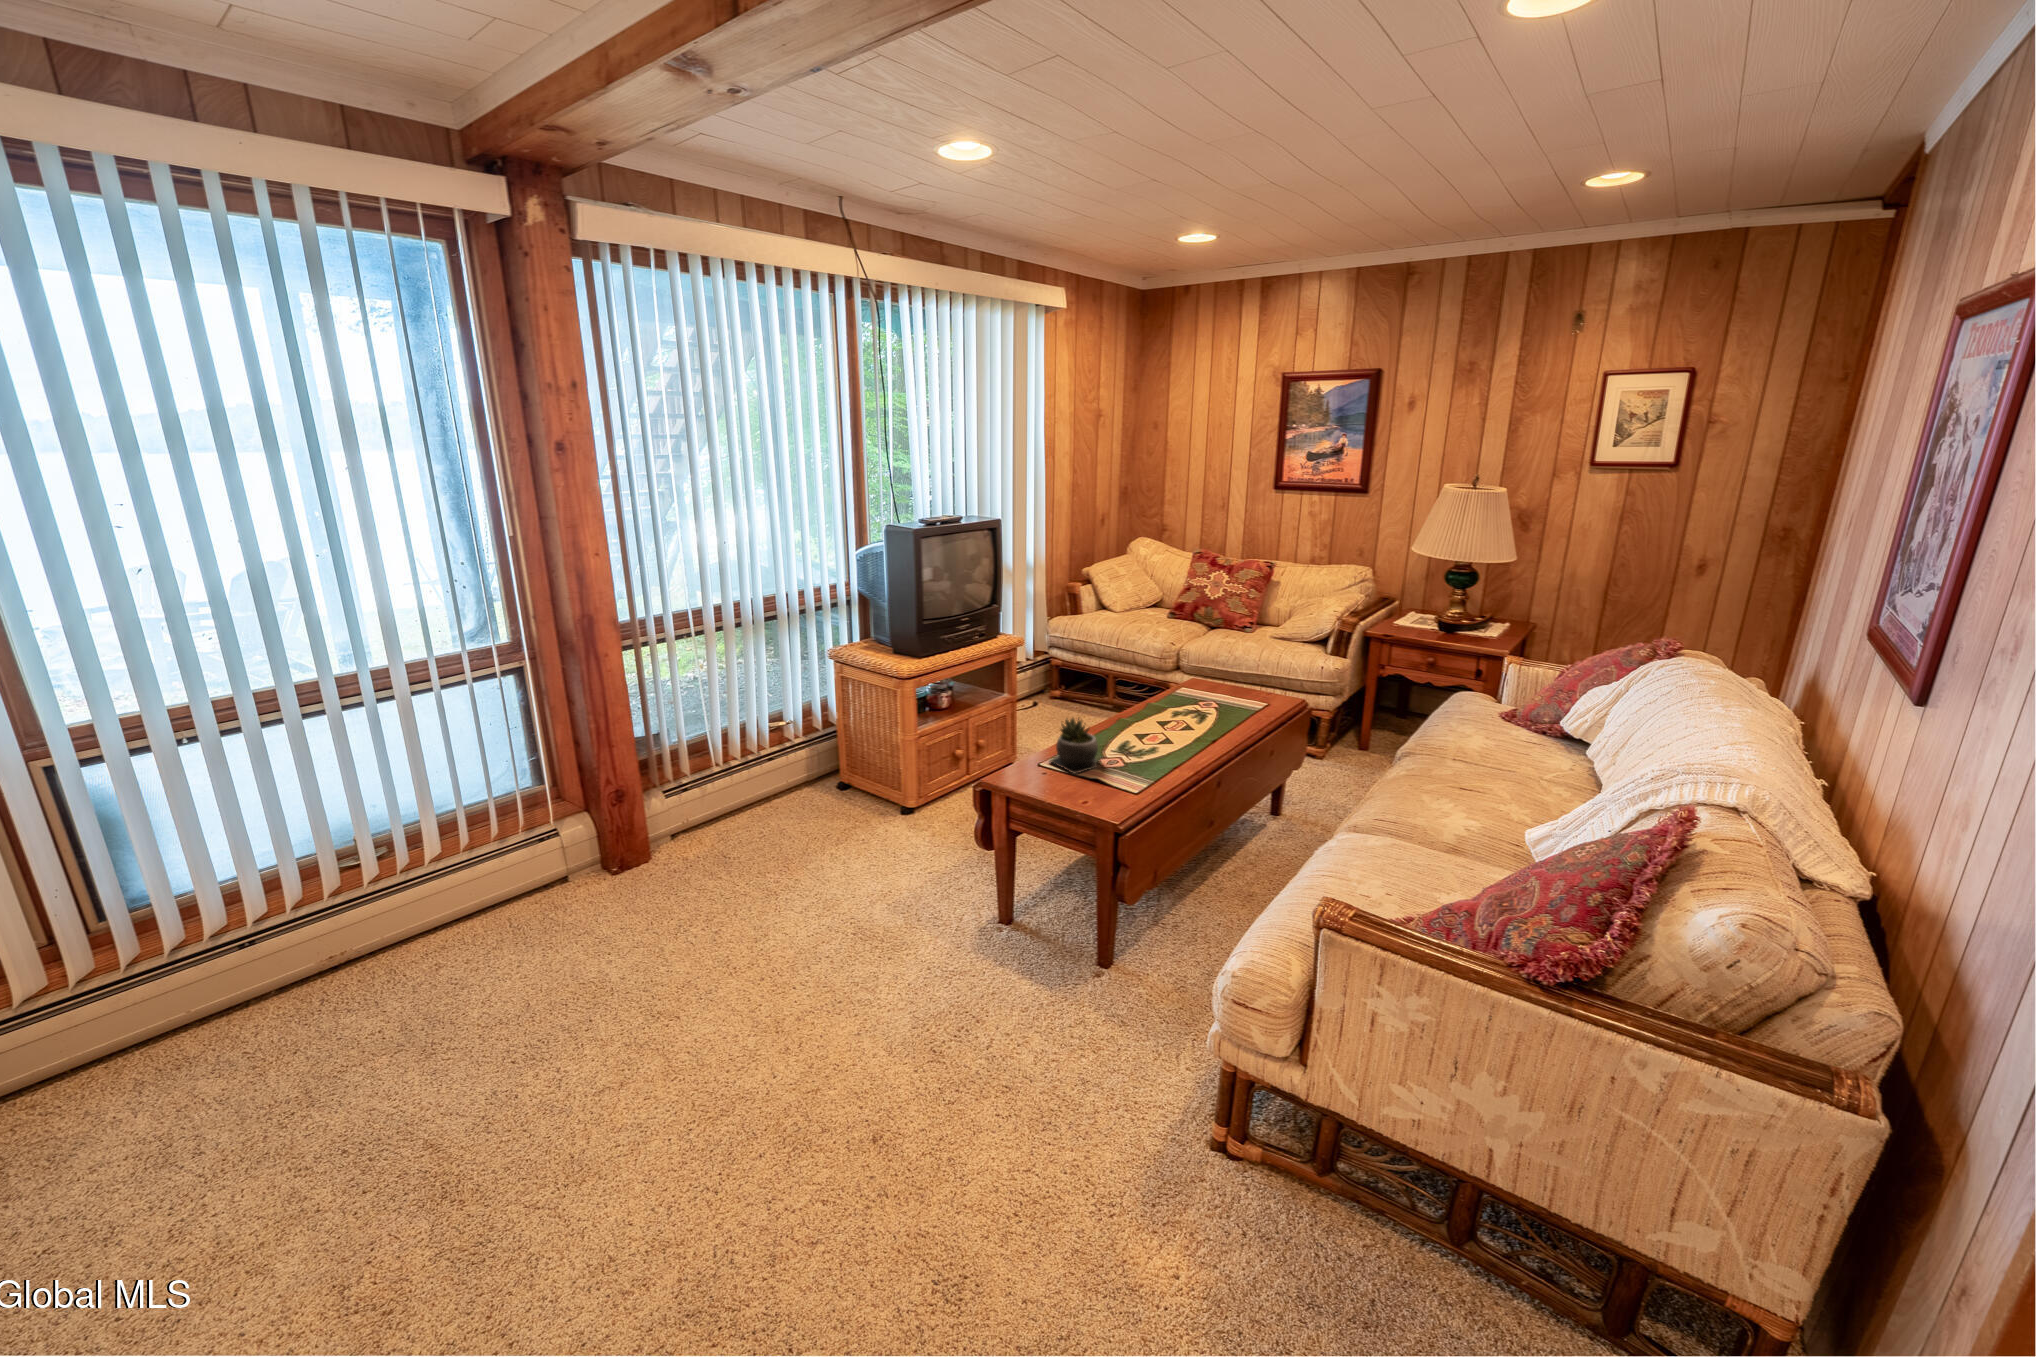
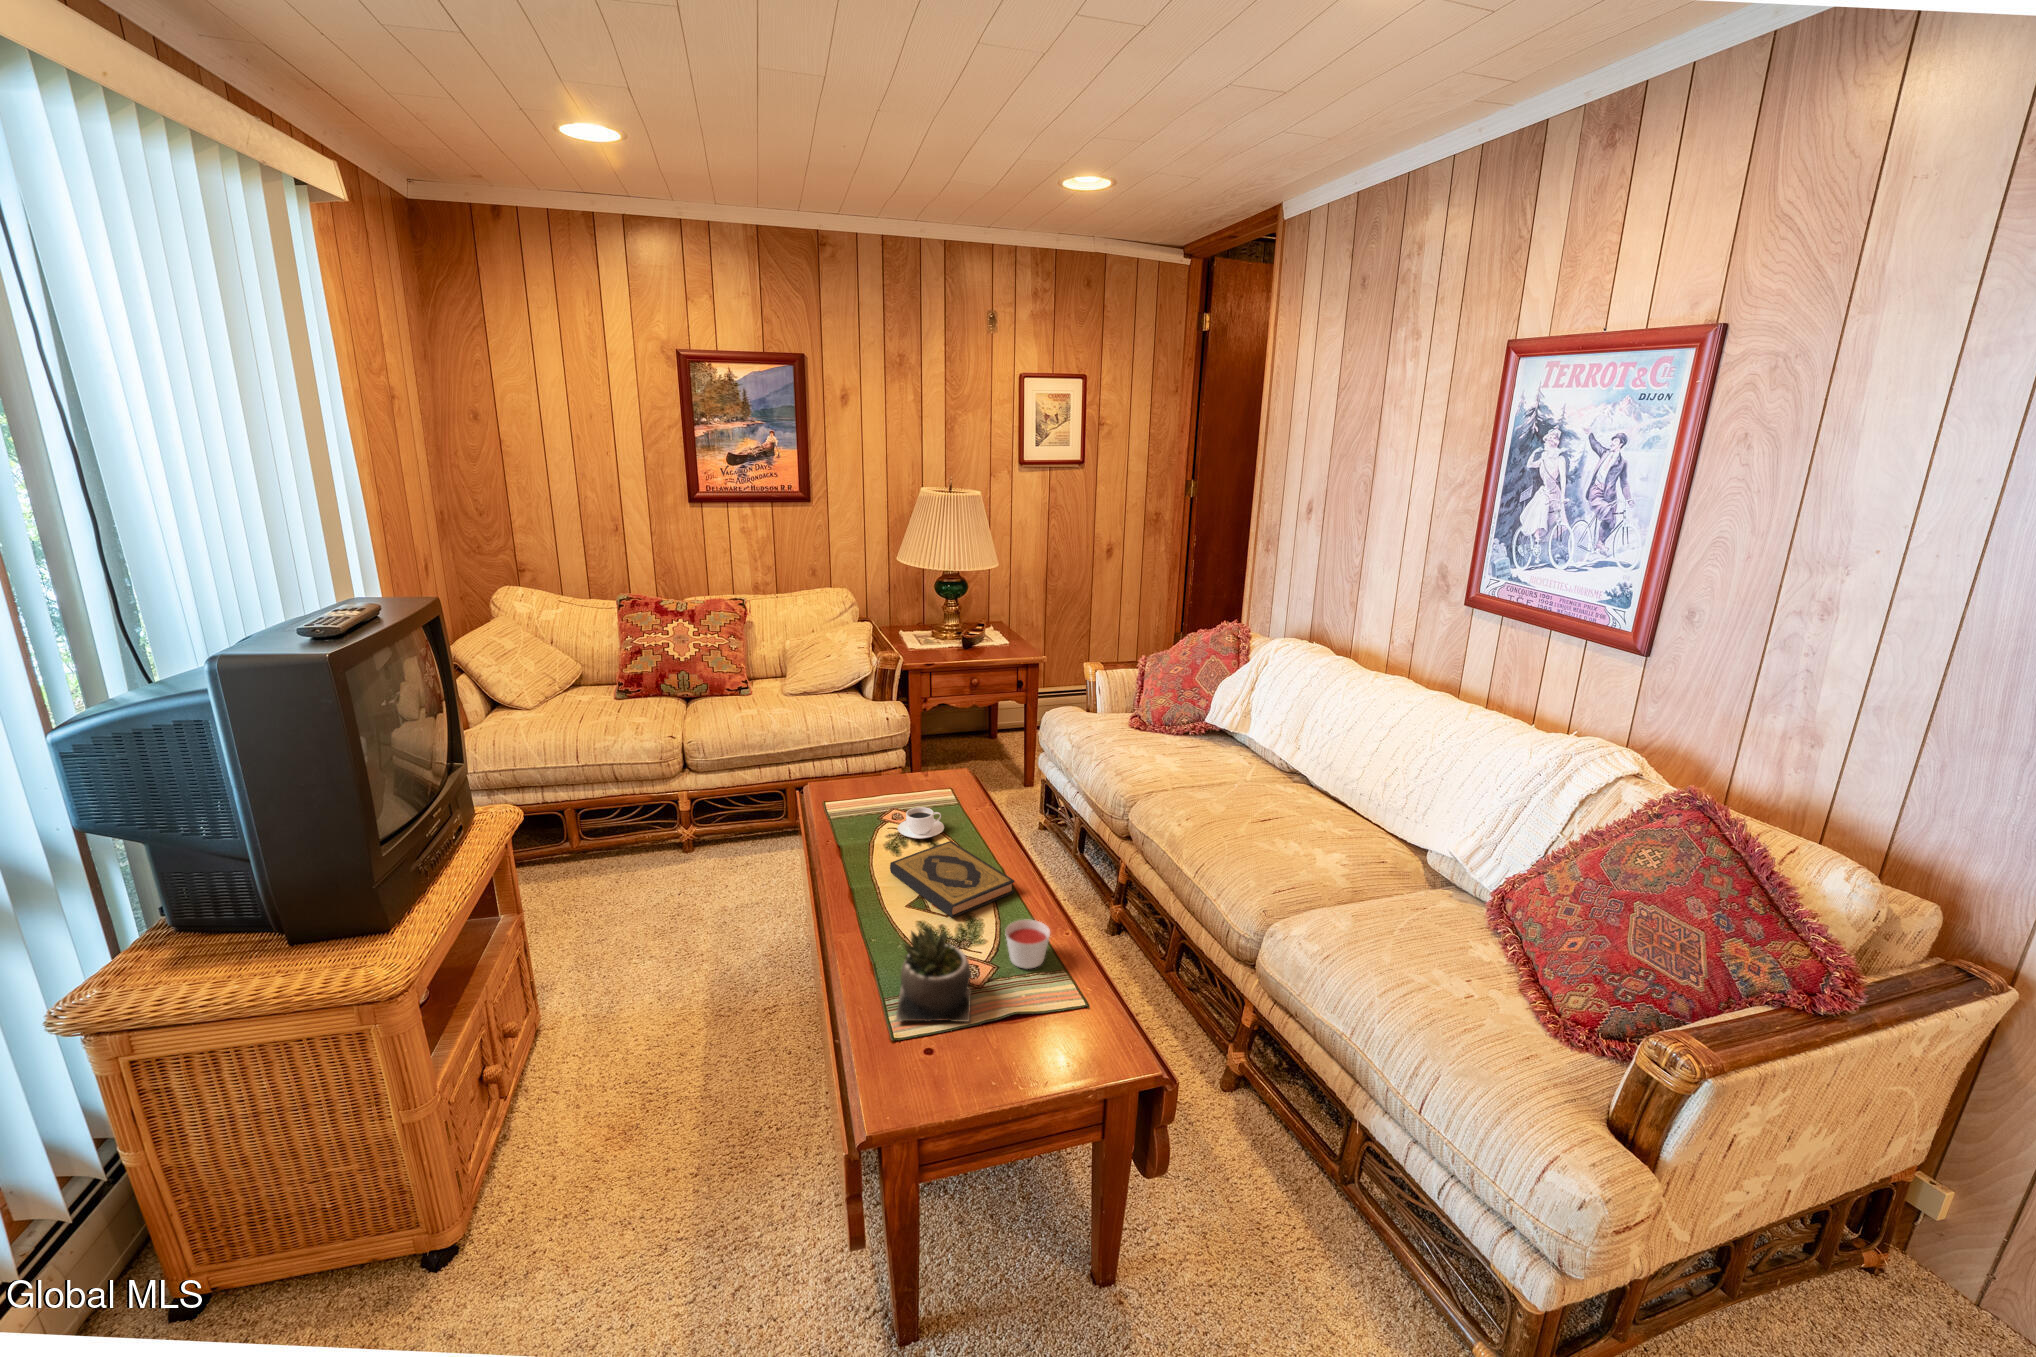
coffee cup: none [1184,694,1218,714] -> present [898,807,944,839]
hardback book: none [1139,712,1199,748] -> present [890,841,1014,917]
candle: none [1129,745,1159,773] -> present [1005,920,1050,969]

